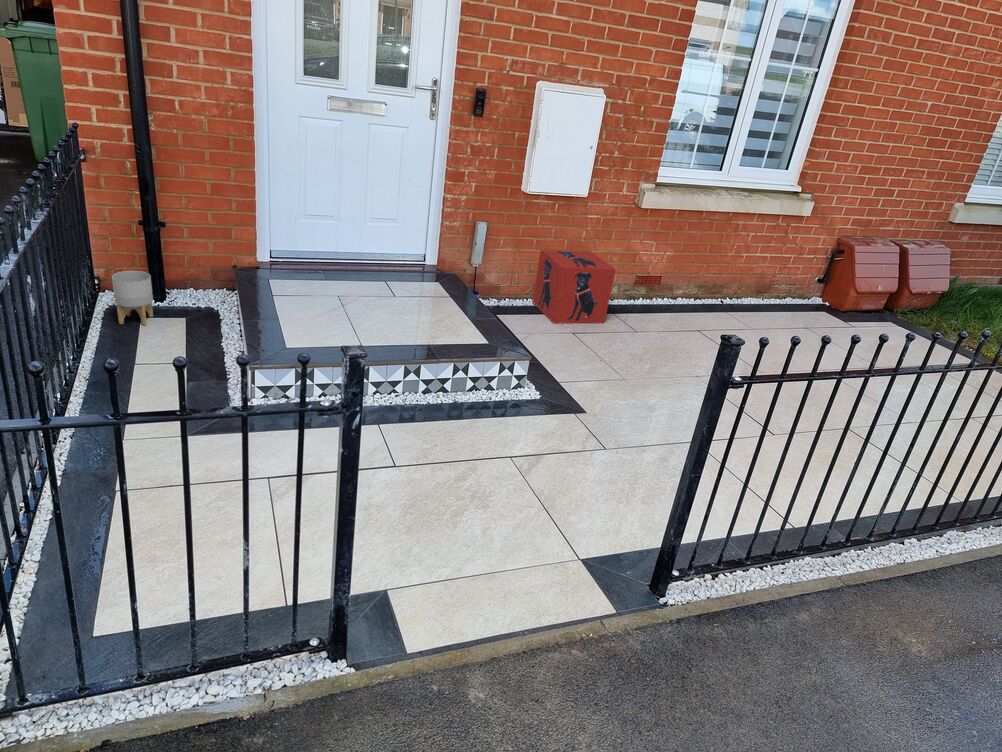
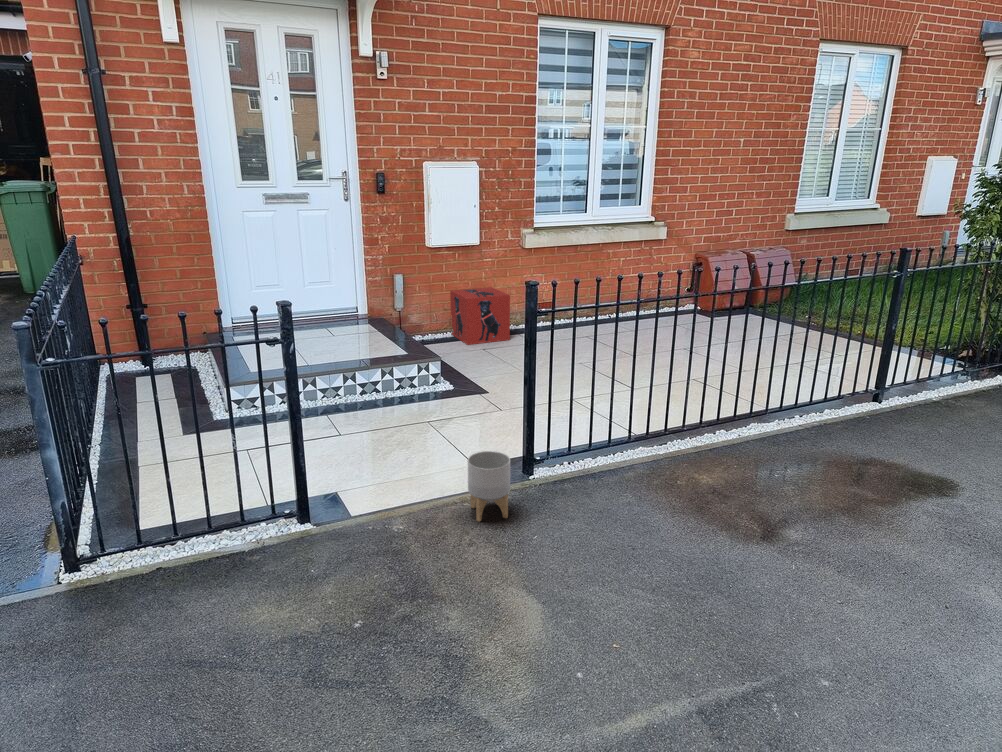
planter: present [112,271,153,325] -> present [468,451,510,522]

